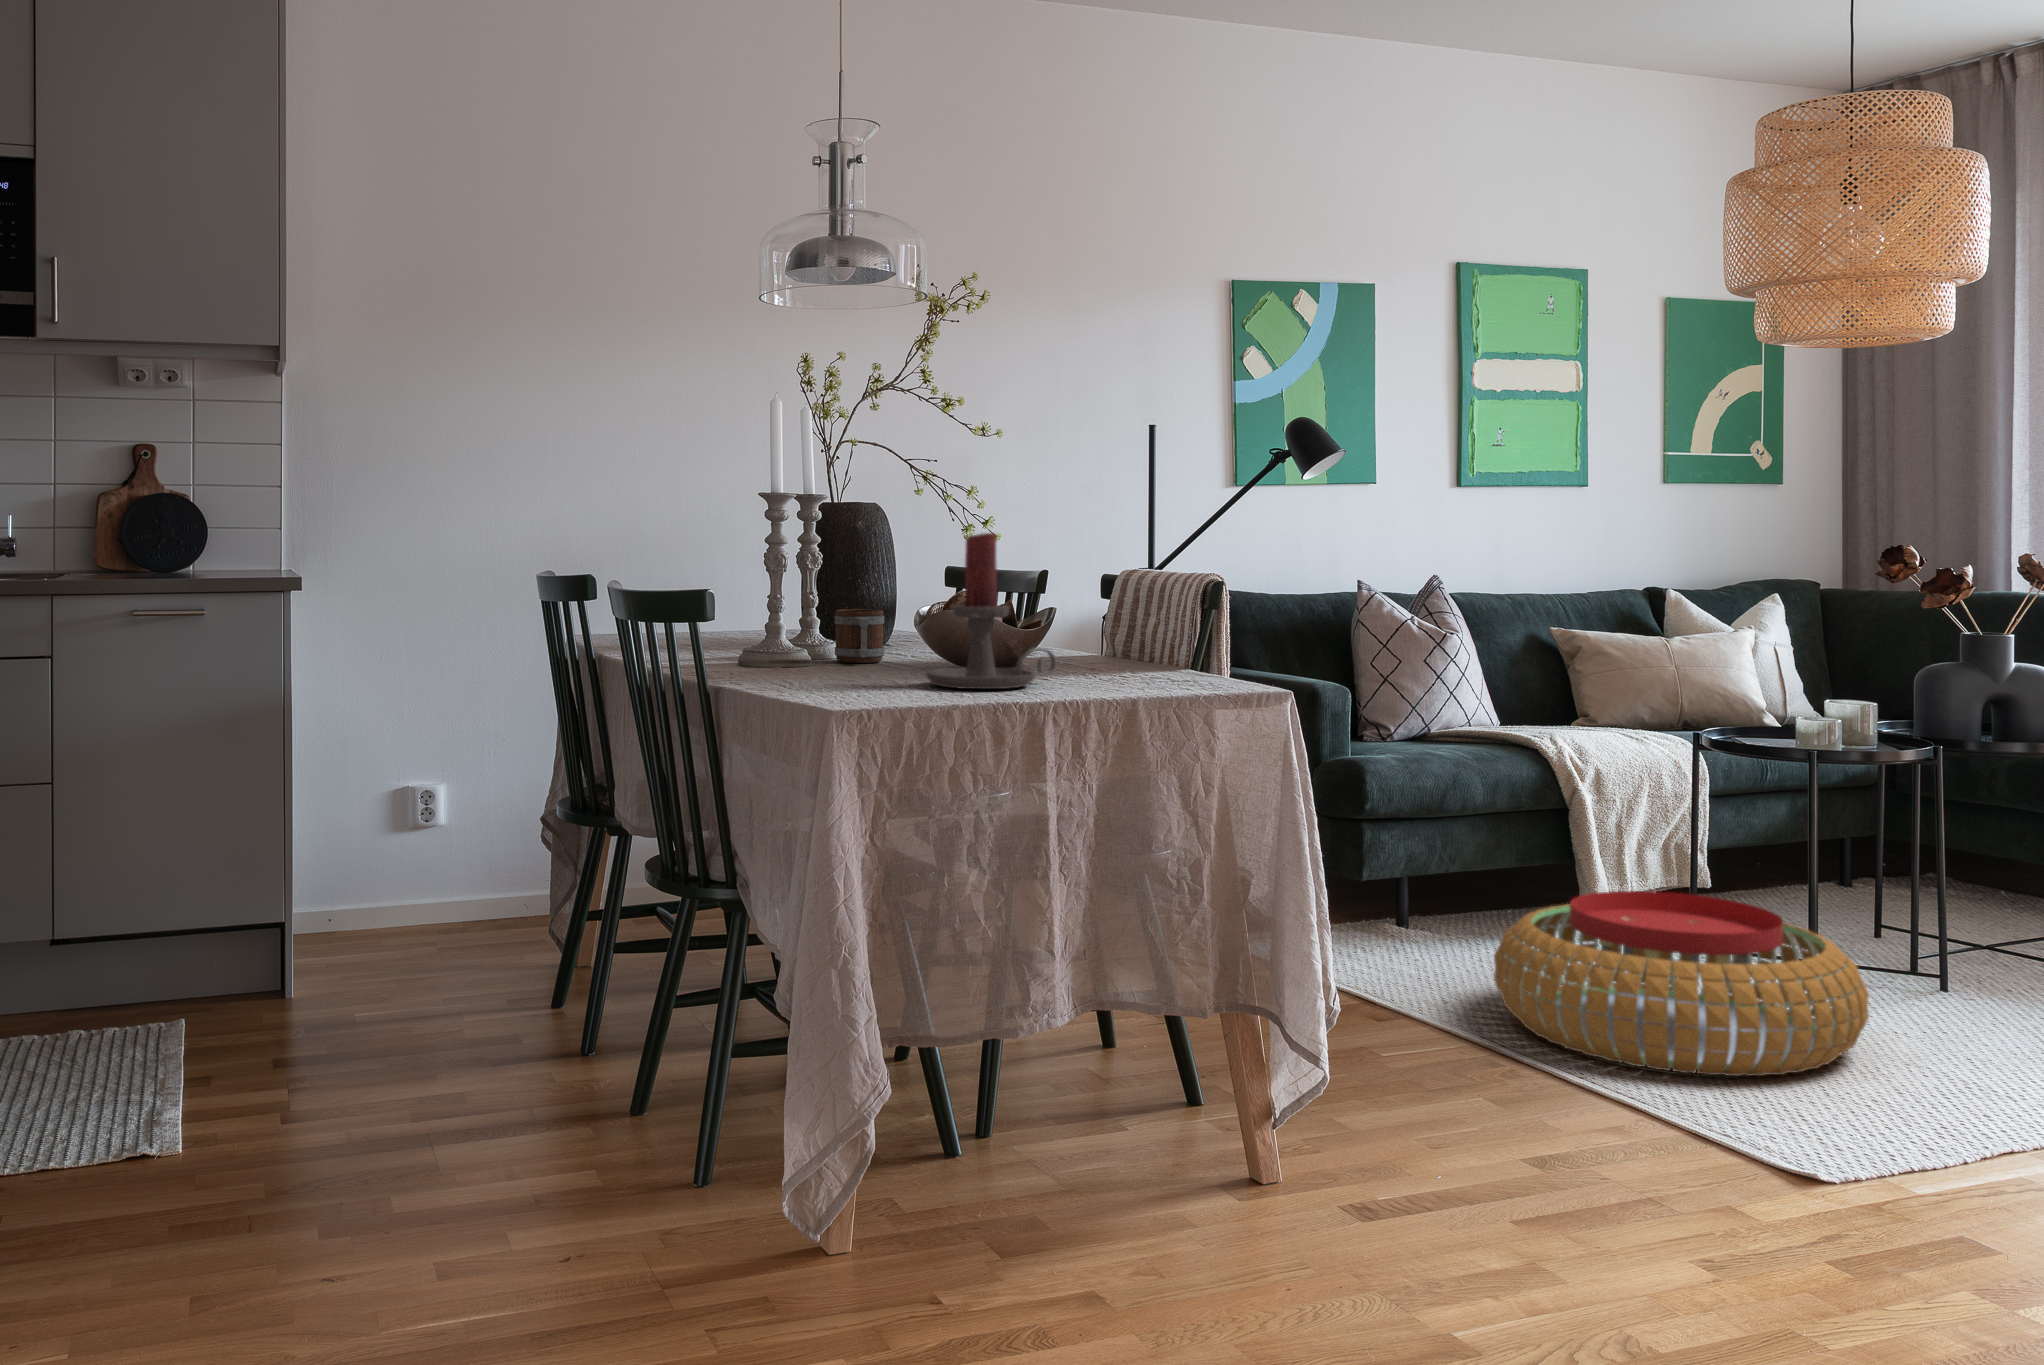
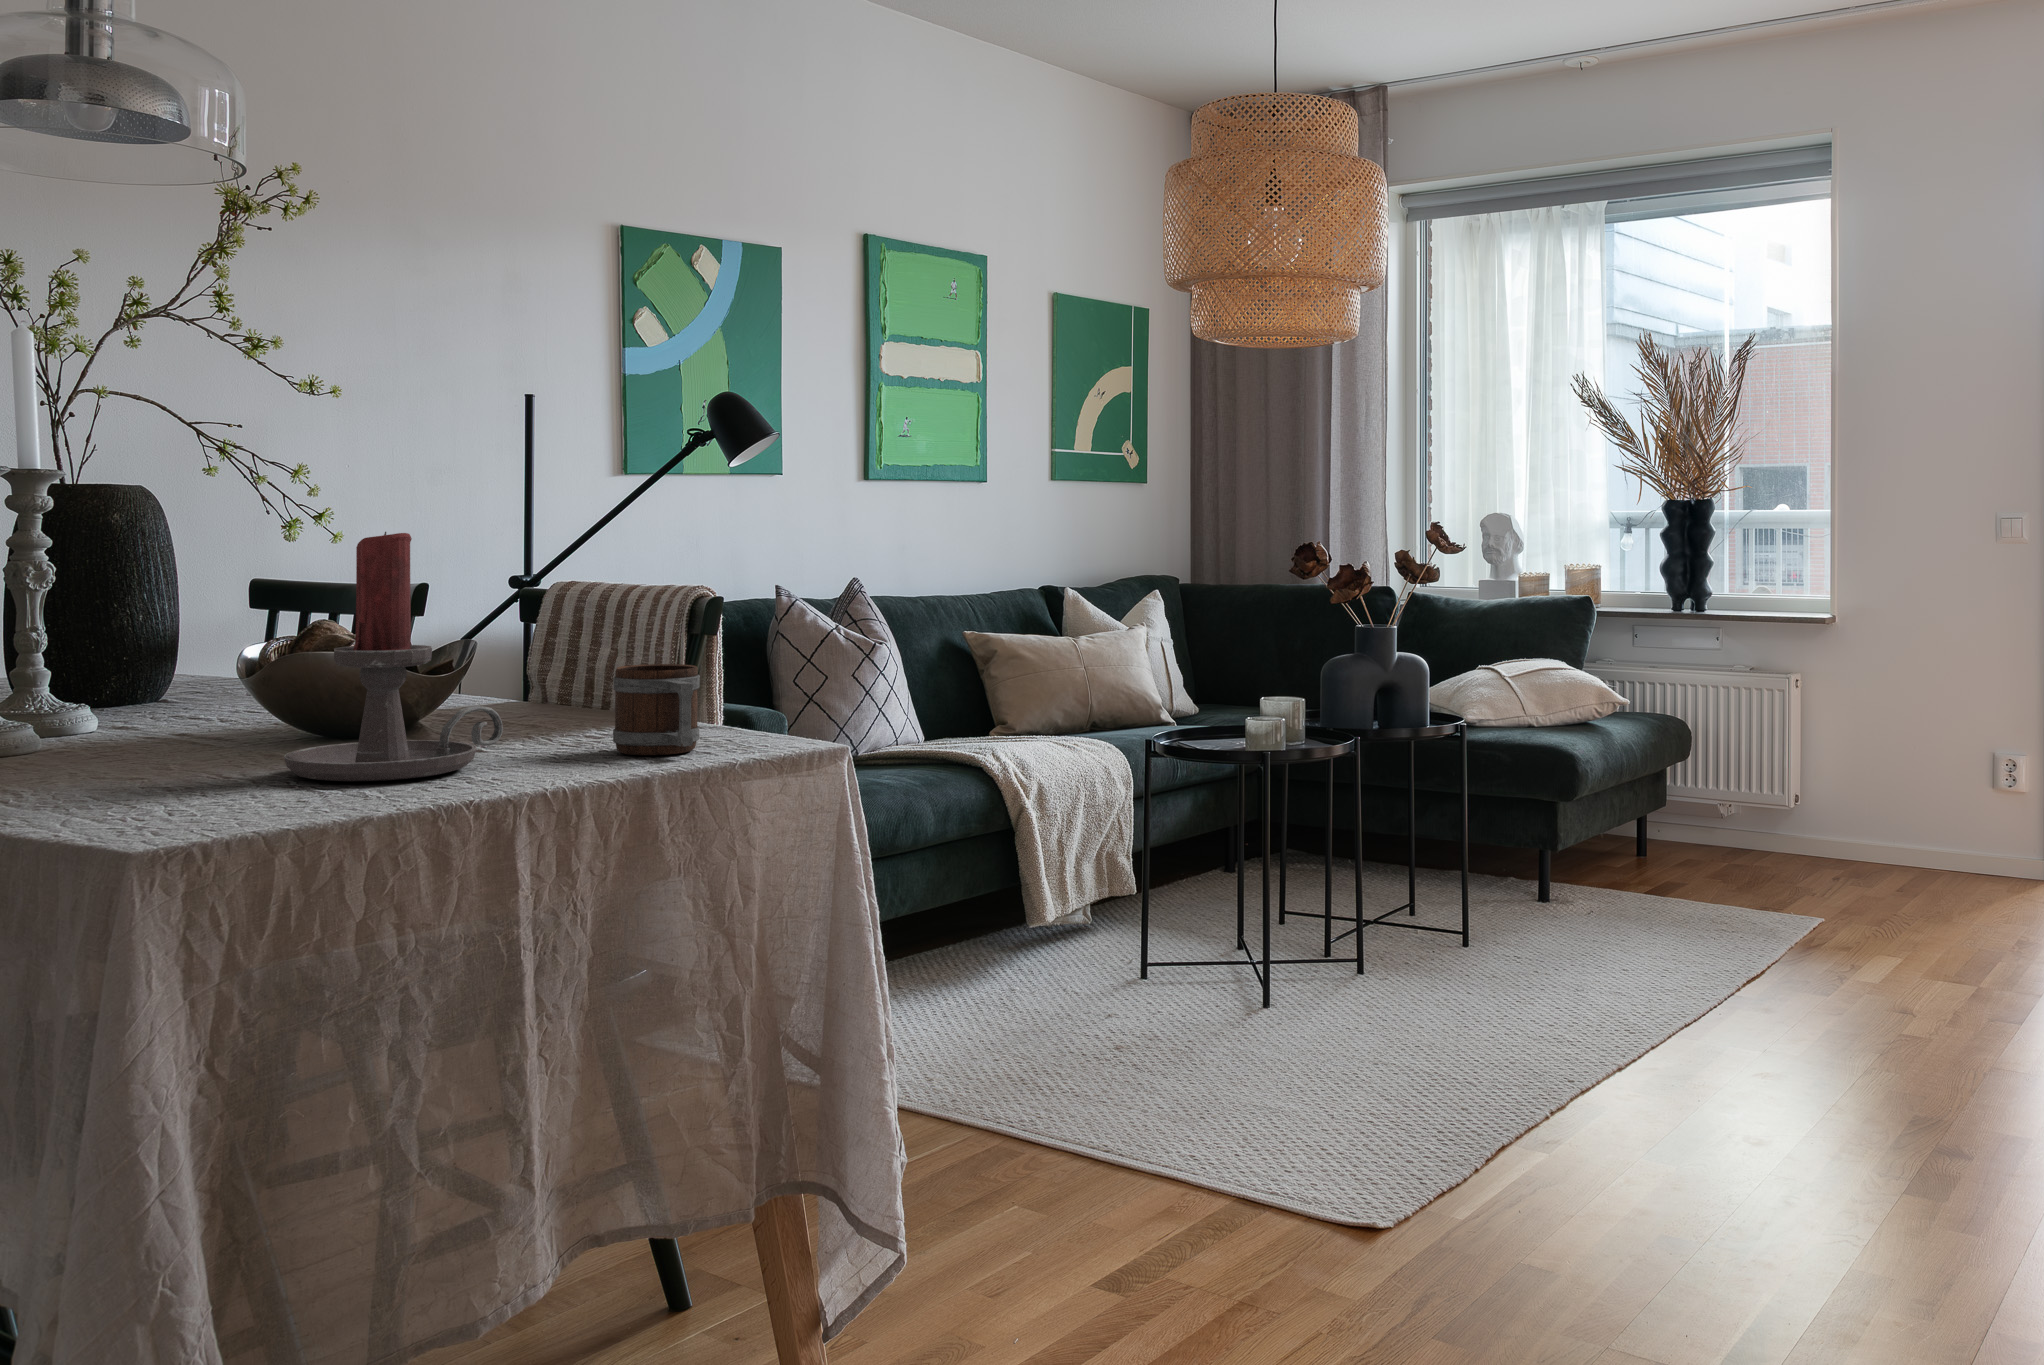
mug: present [835,609,884,663] -> present [613,664,700,755]
pouf: present [1494,891,1869,1076] -> none [986,917,1354,1124]

